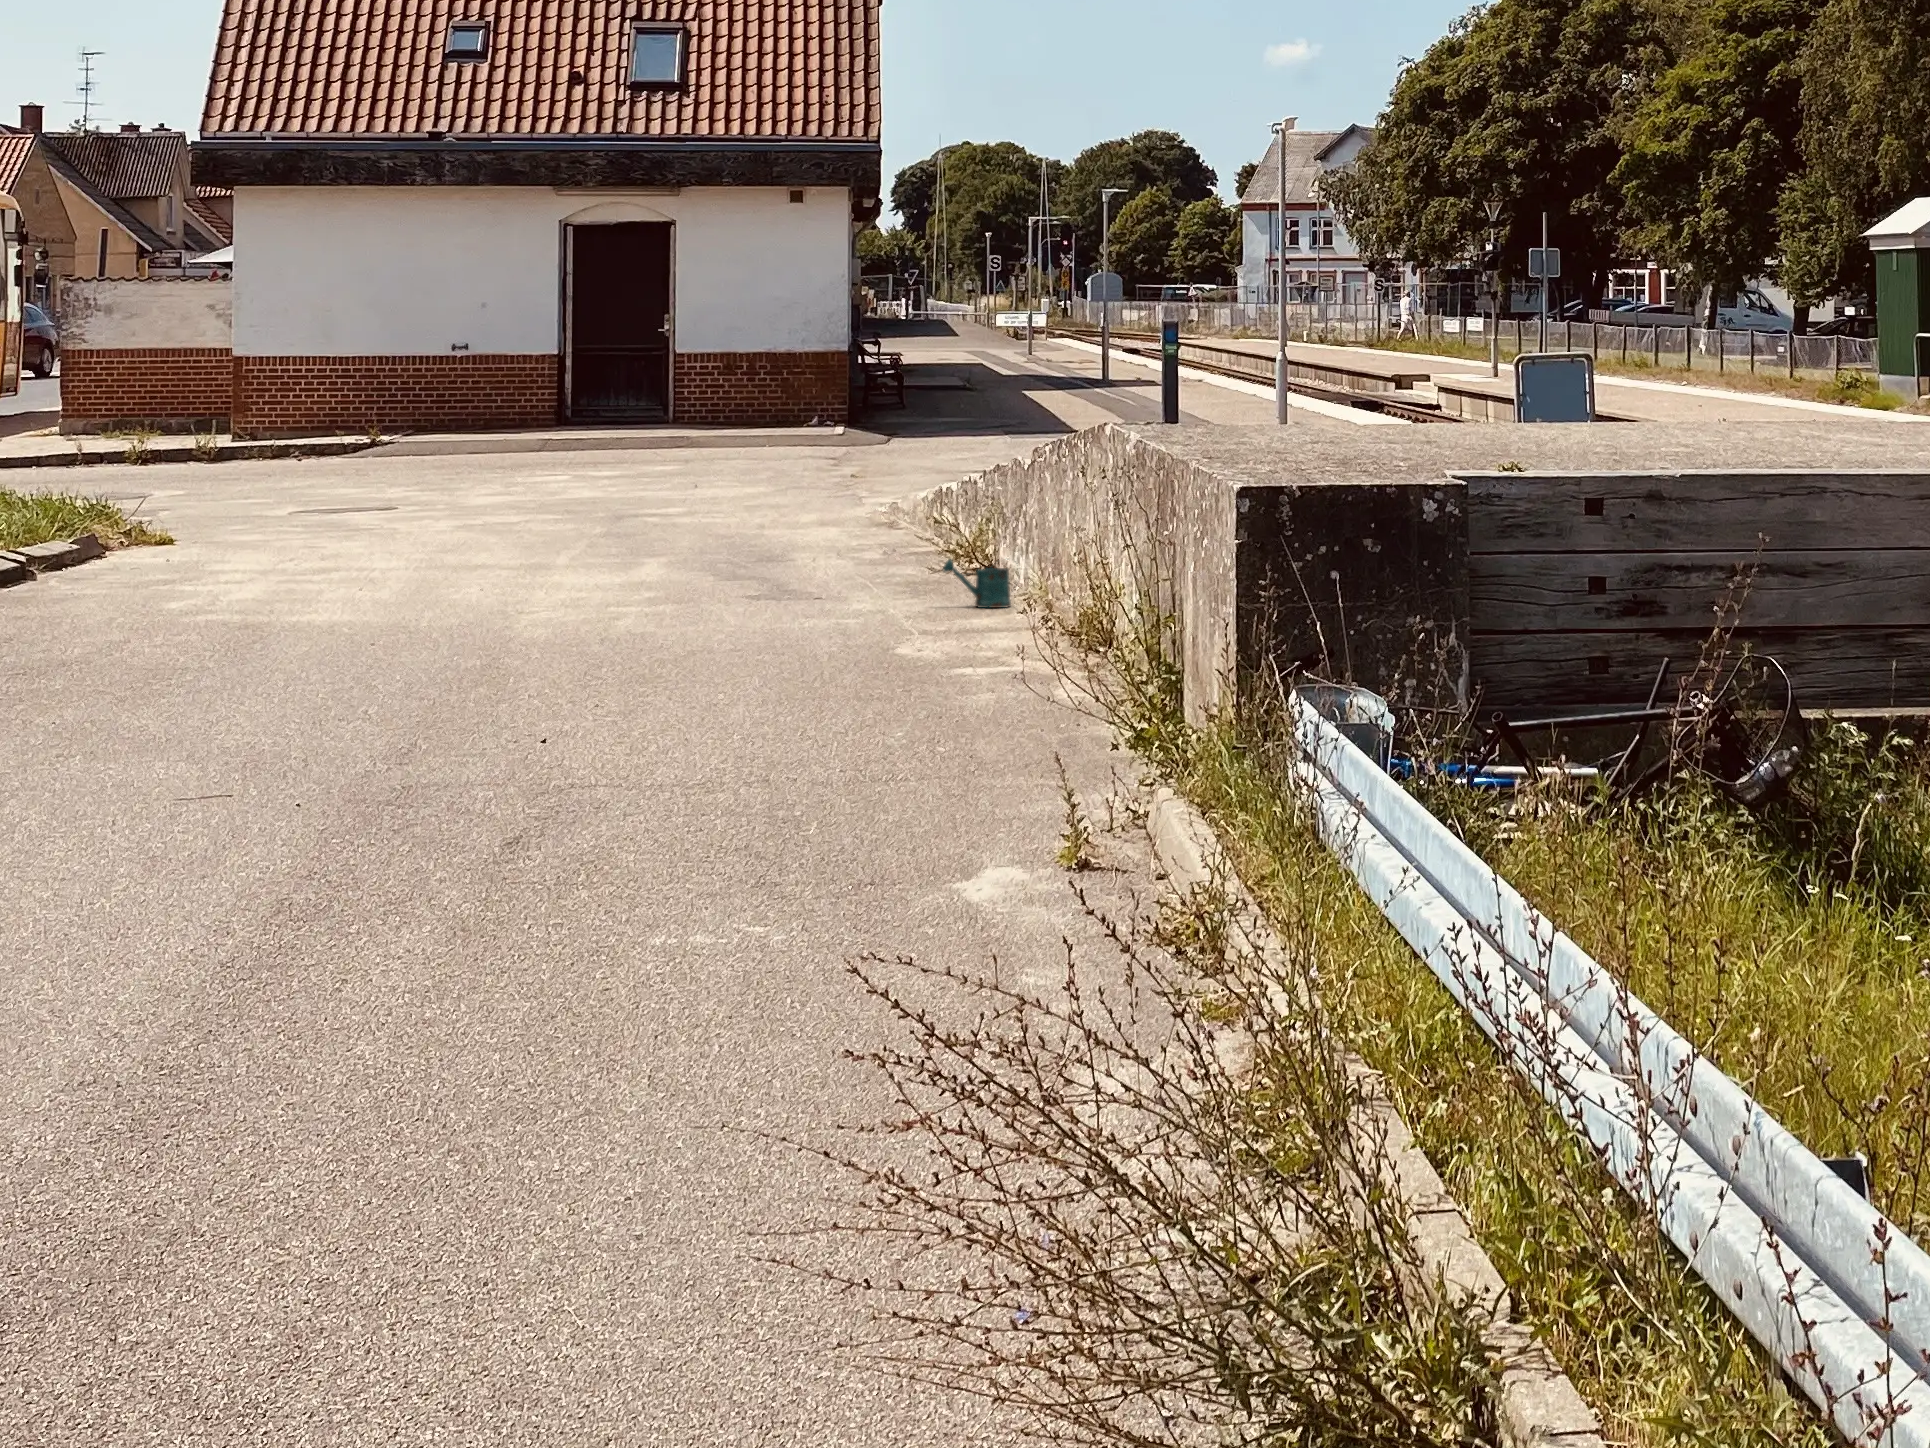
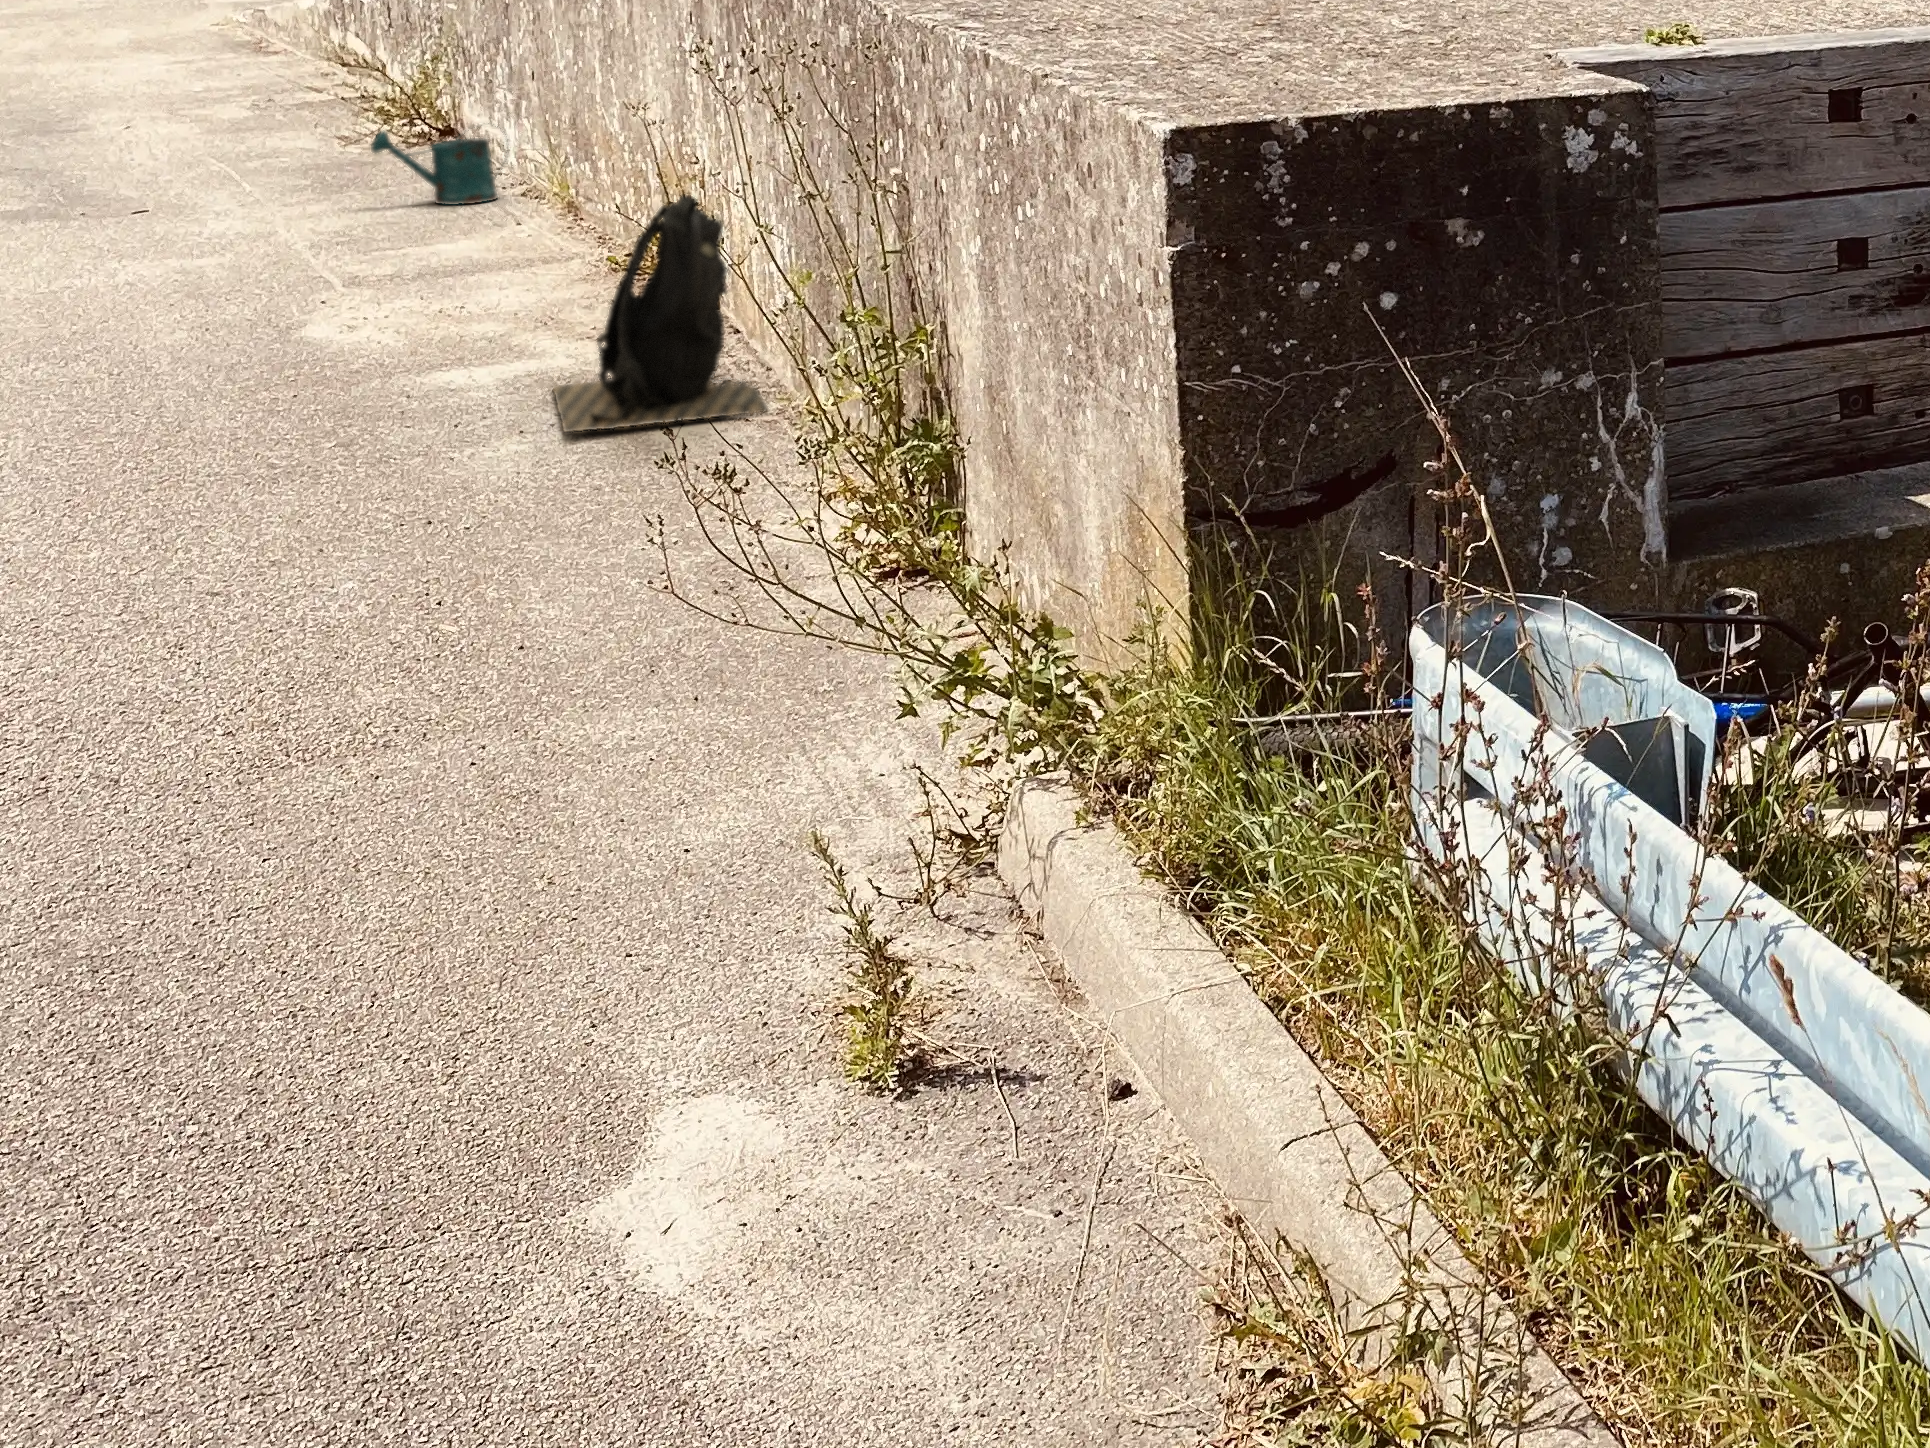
backpack: none [1010,571,1117,694] -> present [553,194,769,432]

